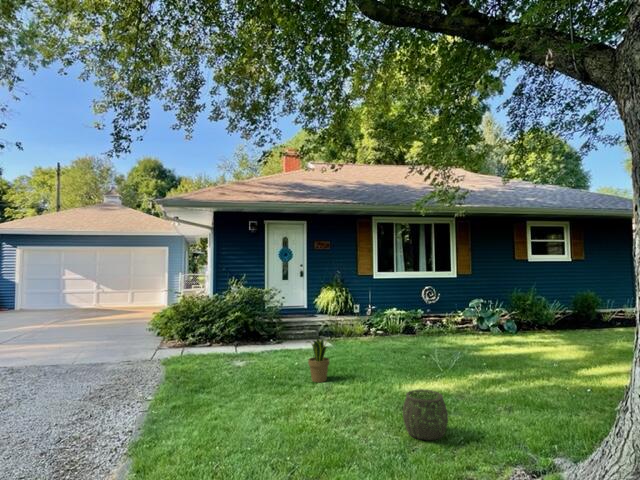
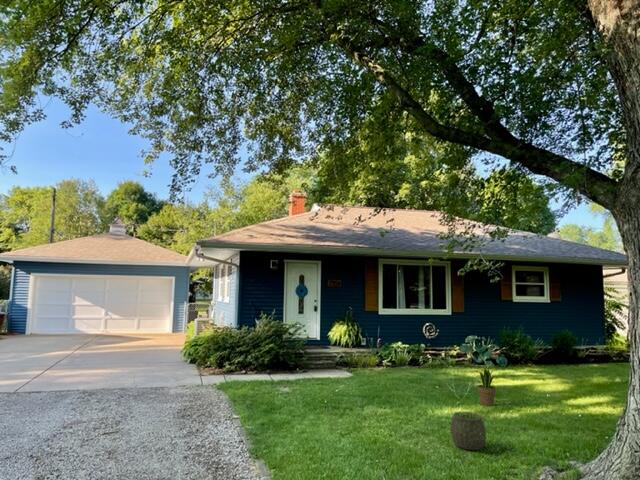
potted plant: present [307,338,330,382] -> present [477,369,496,406]

